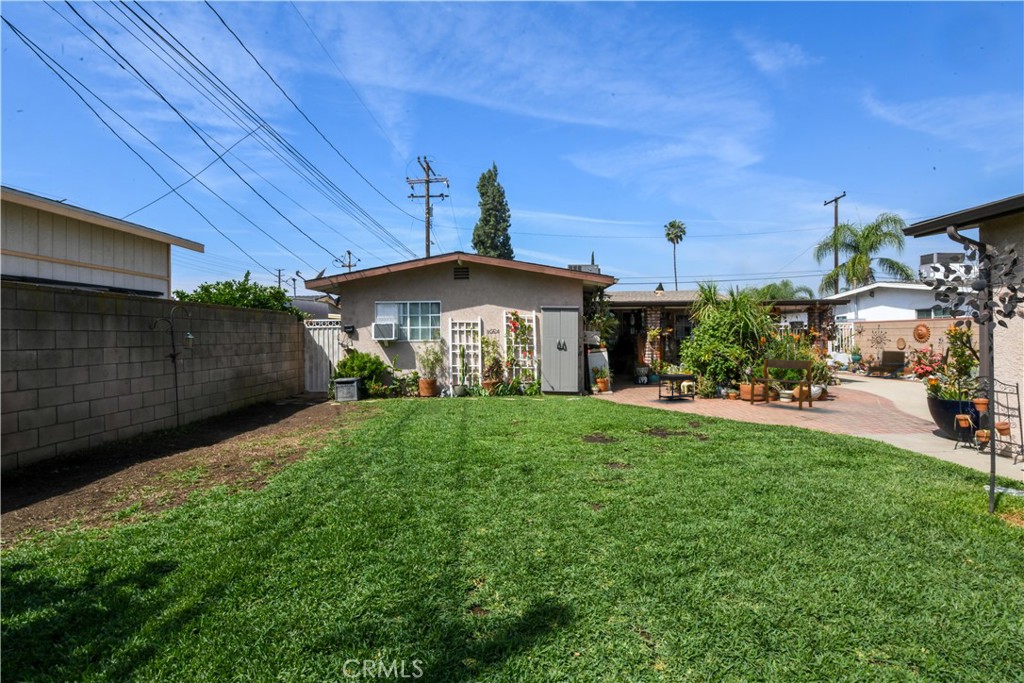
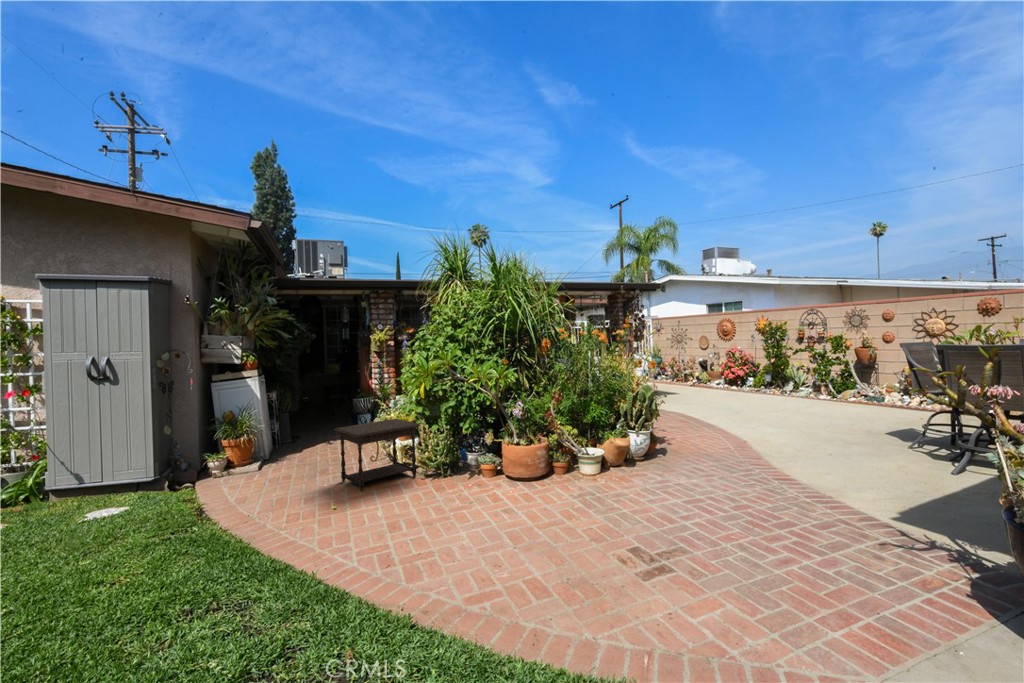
lounge chair: present [865,351,910,379] -> none [669,352,717,386]
bench: present [750,359,814,410] -> none [522,384,641,504]

